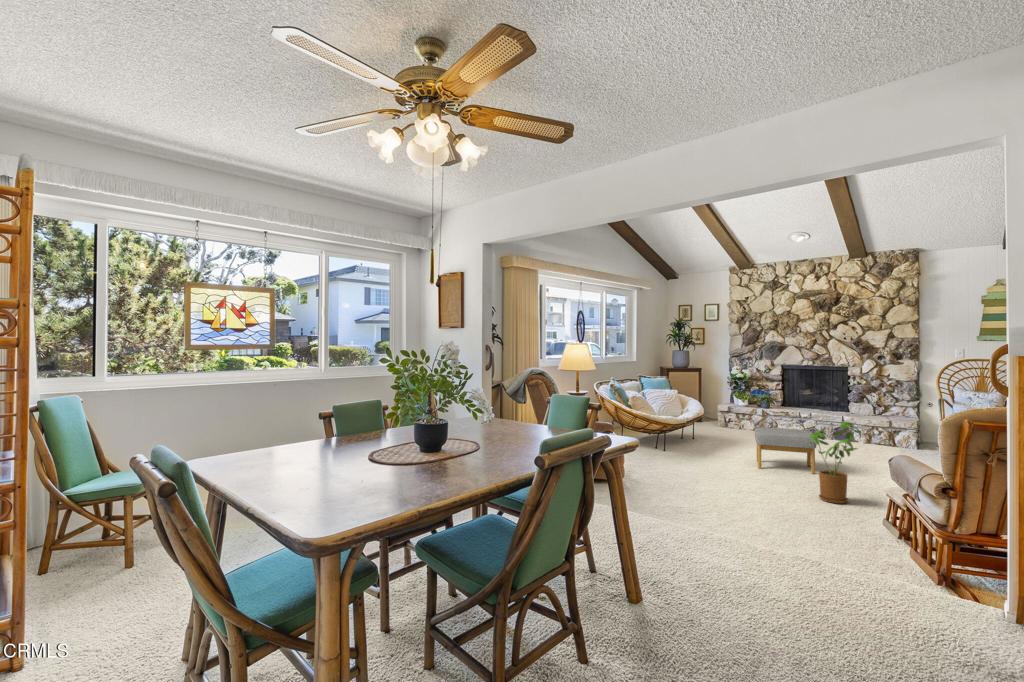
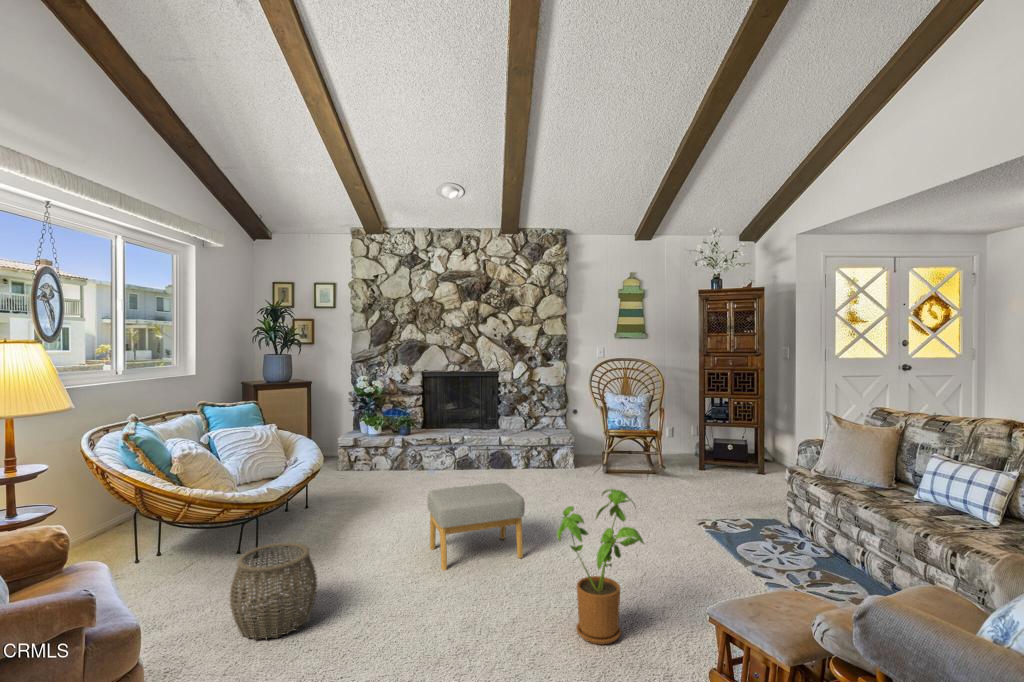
woven basket: none [648,432,686,469] -> present [230,542,317,639]

